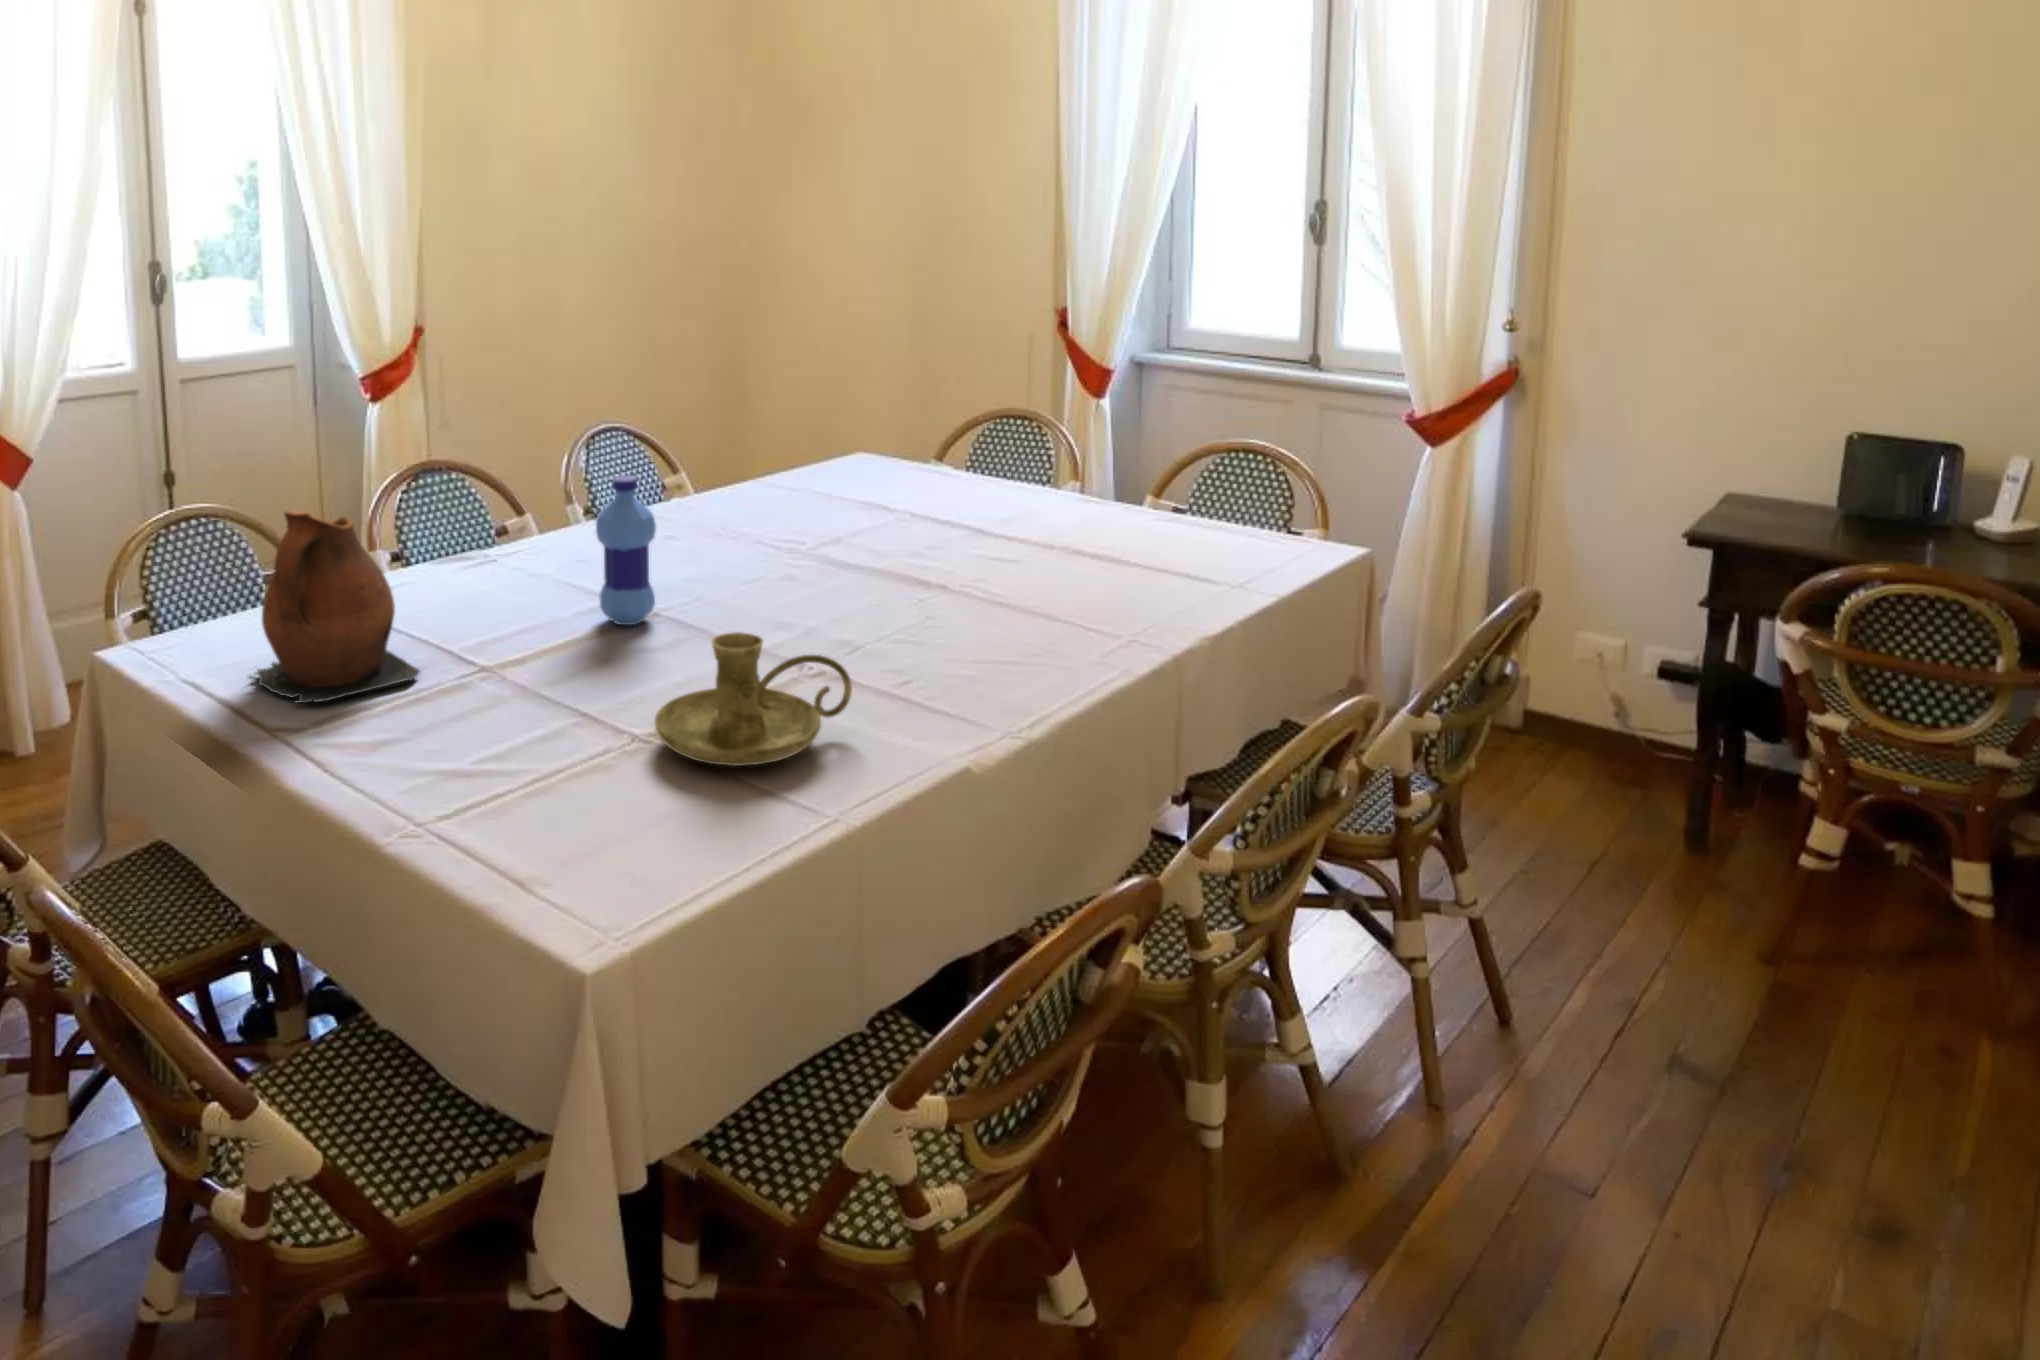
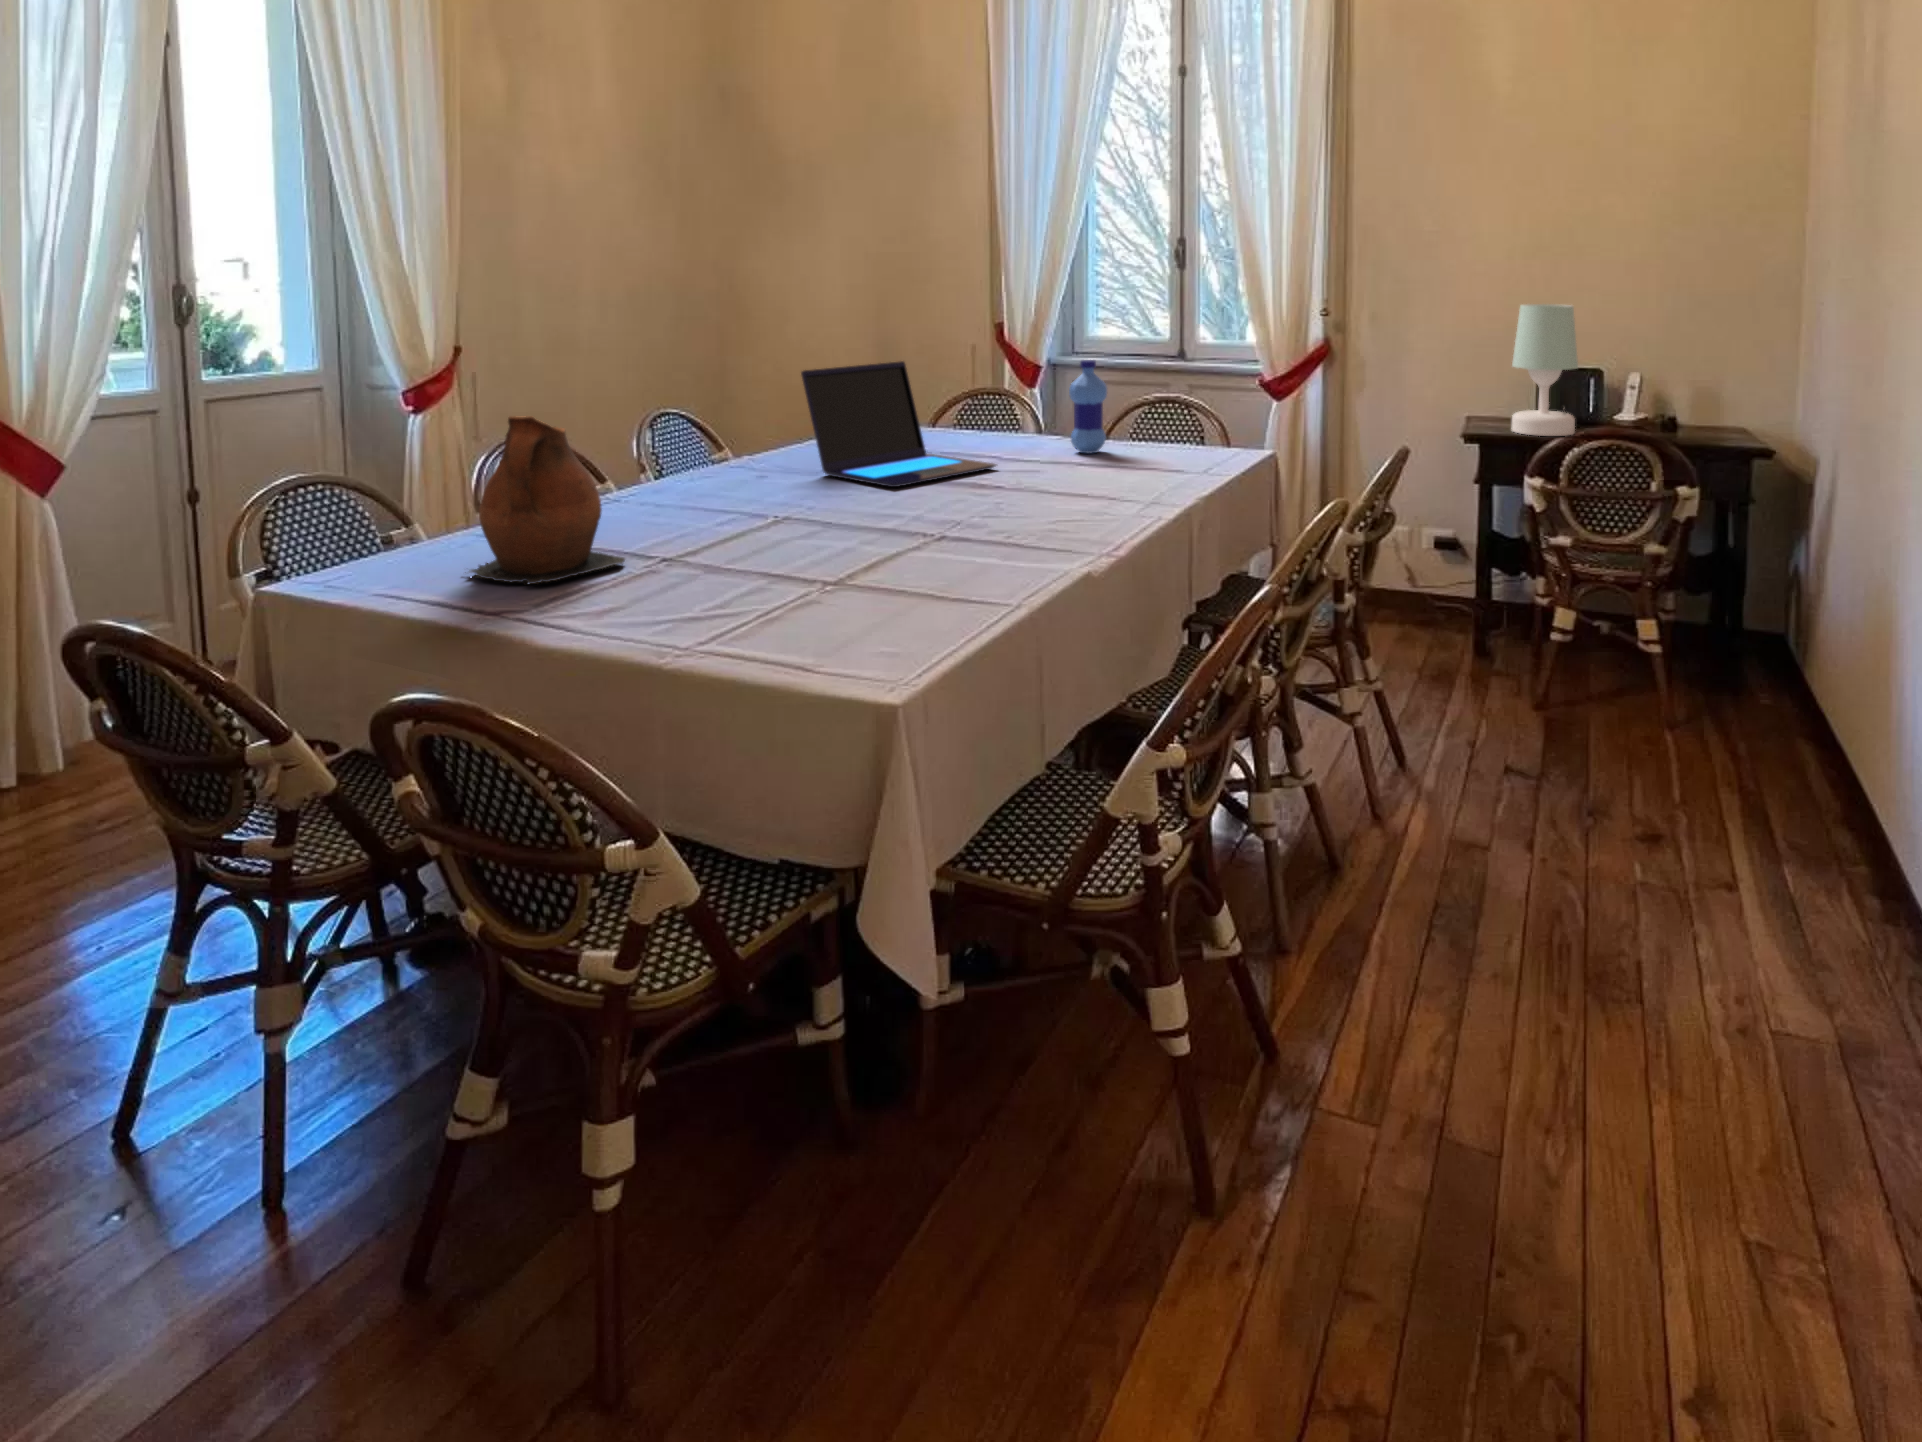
table lamp: none [1783,339,1909,548] -> present [1512,304,1578,436]
laptop: none [712,398,948,574] -> present [801,361,996,487]
water bottle: present [596,476,656,625] -> present [1069,360,1107,453]
candle holder: present [655,632,852,766] -> none [862,485,1008,581]

